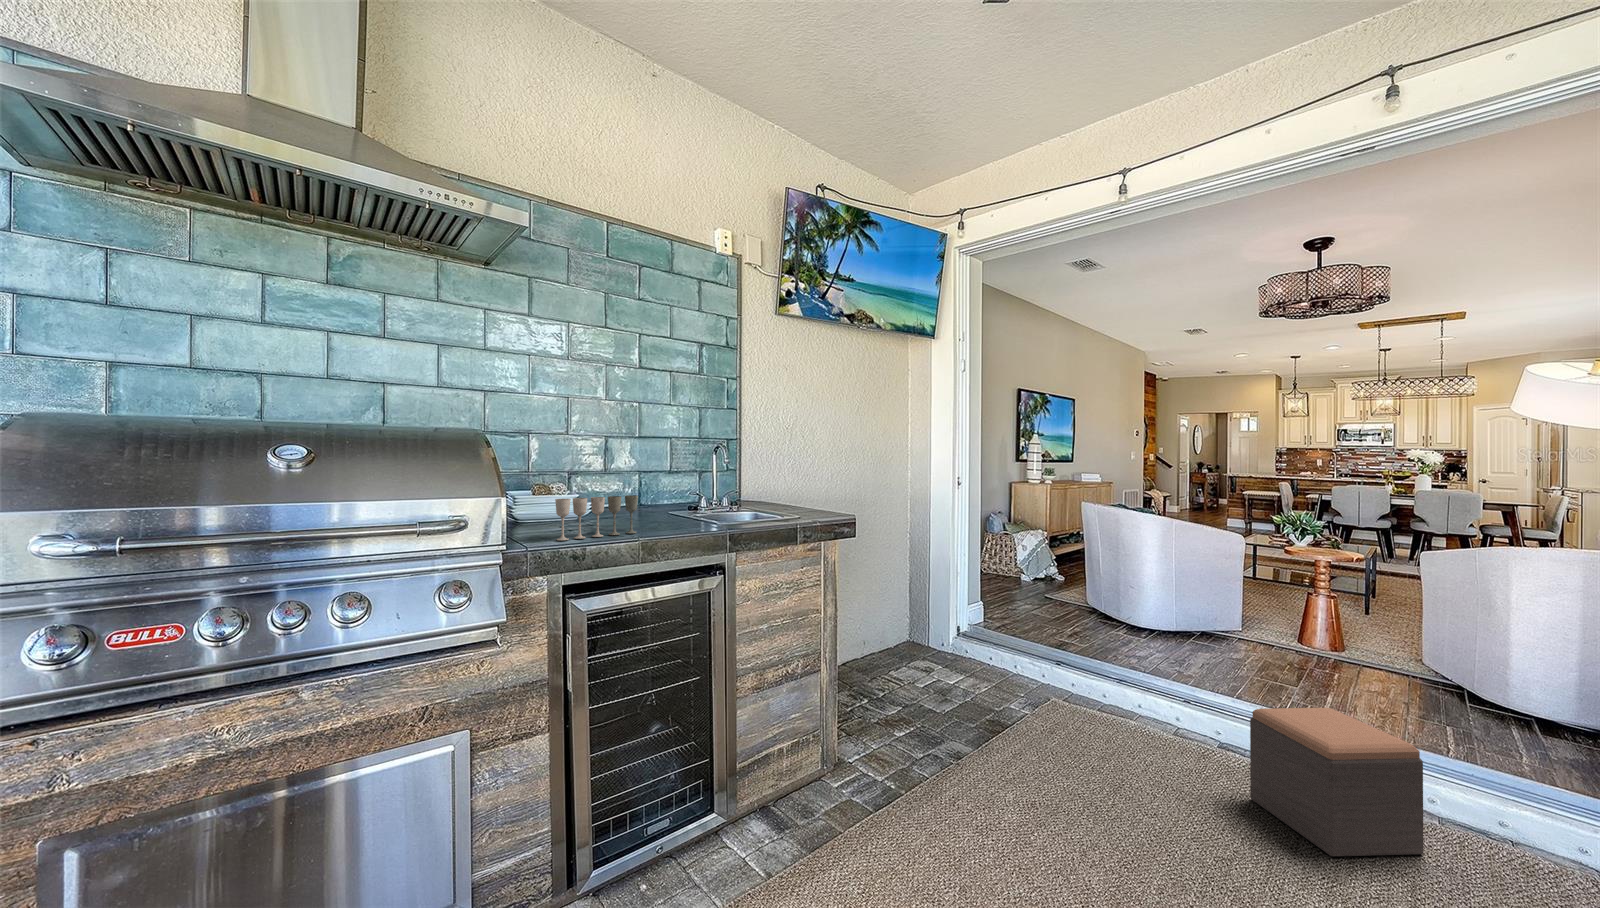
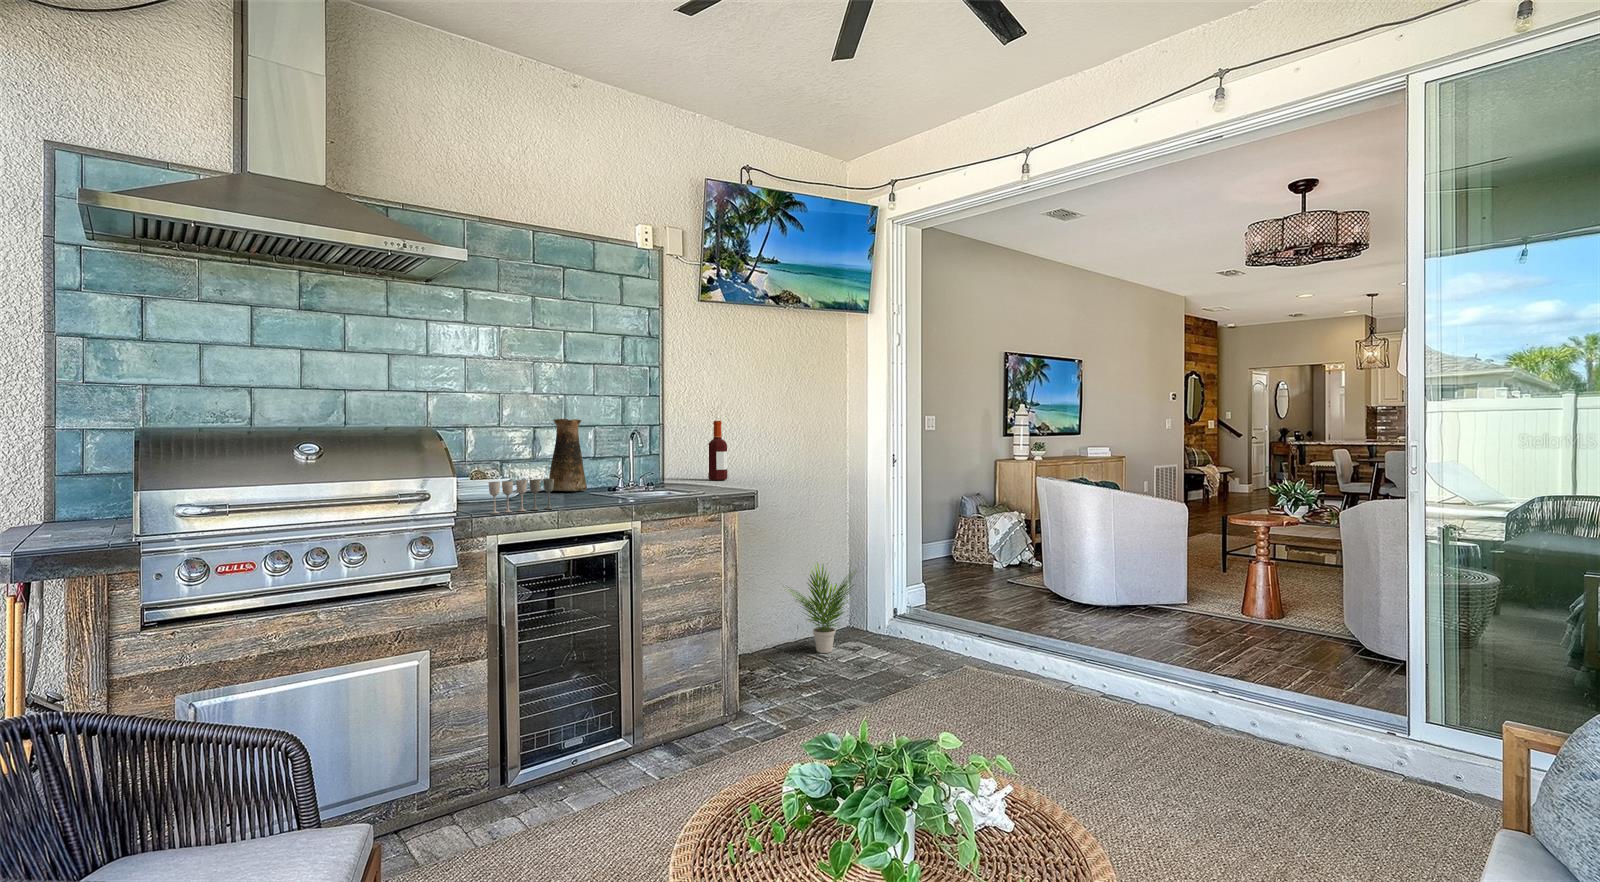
pitcher: none [622,428,666,509] -> present [549,419,587,491]
bottle: none [783,437,803,498] -> present [708,421,727,480]
potted plant: none [853,581,934,676] -> present [788,563,858,653]
footstool: present [1250,708,1424,856] -> none [1087,654,1197,764]

